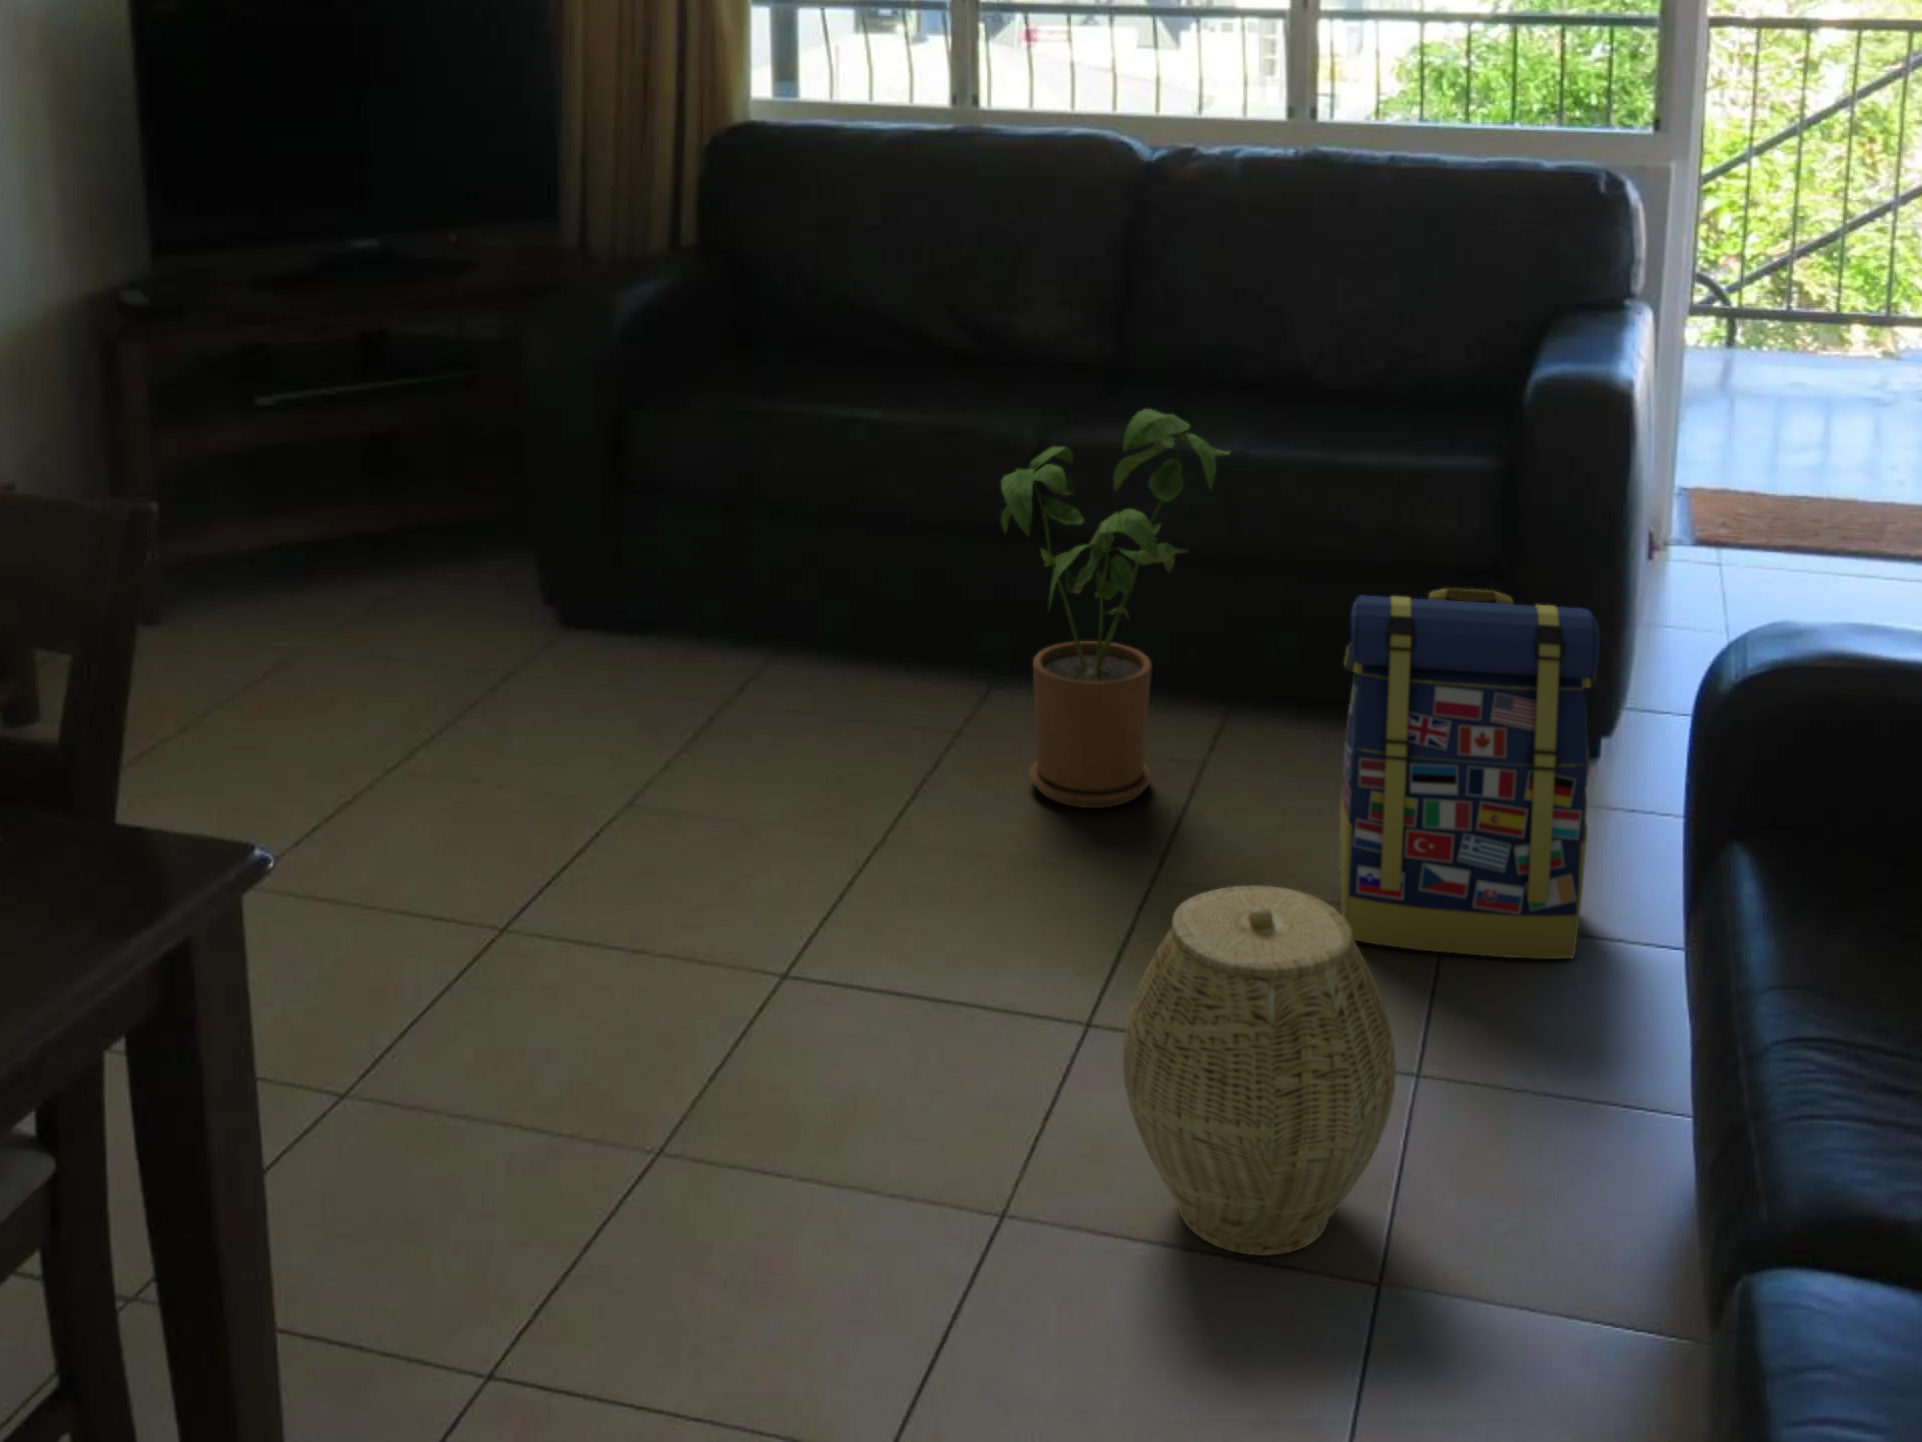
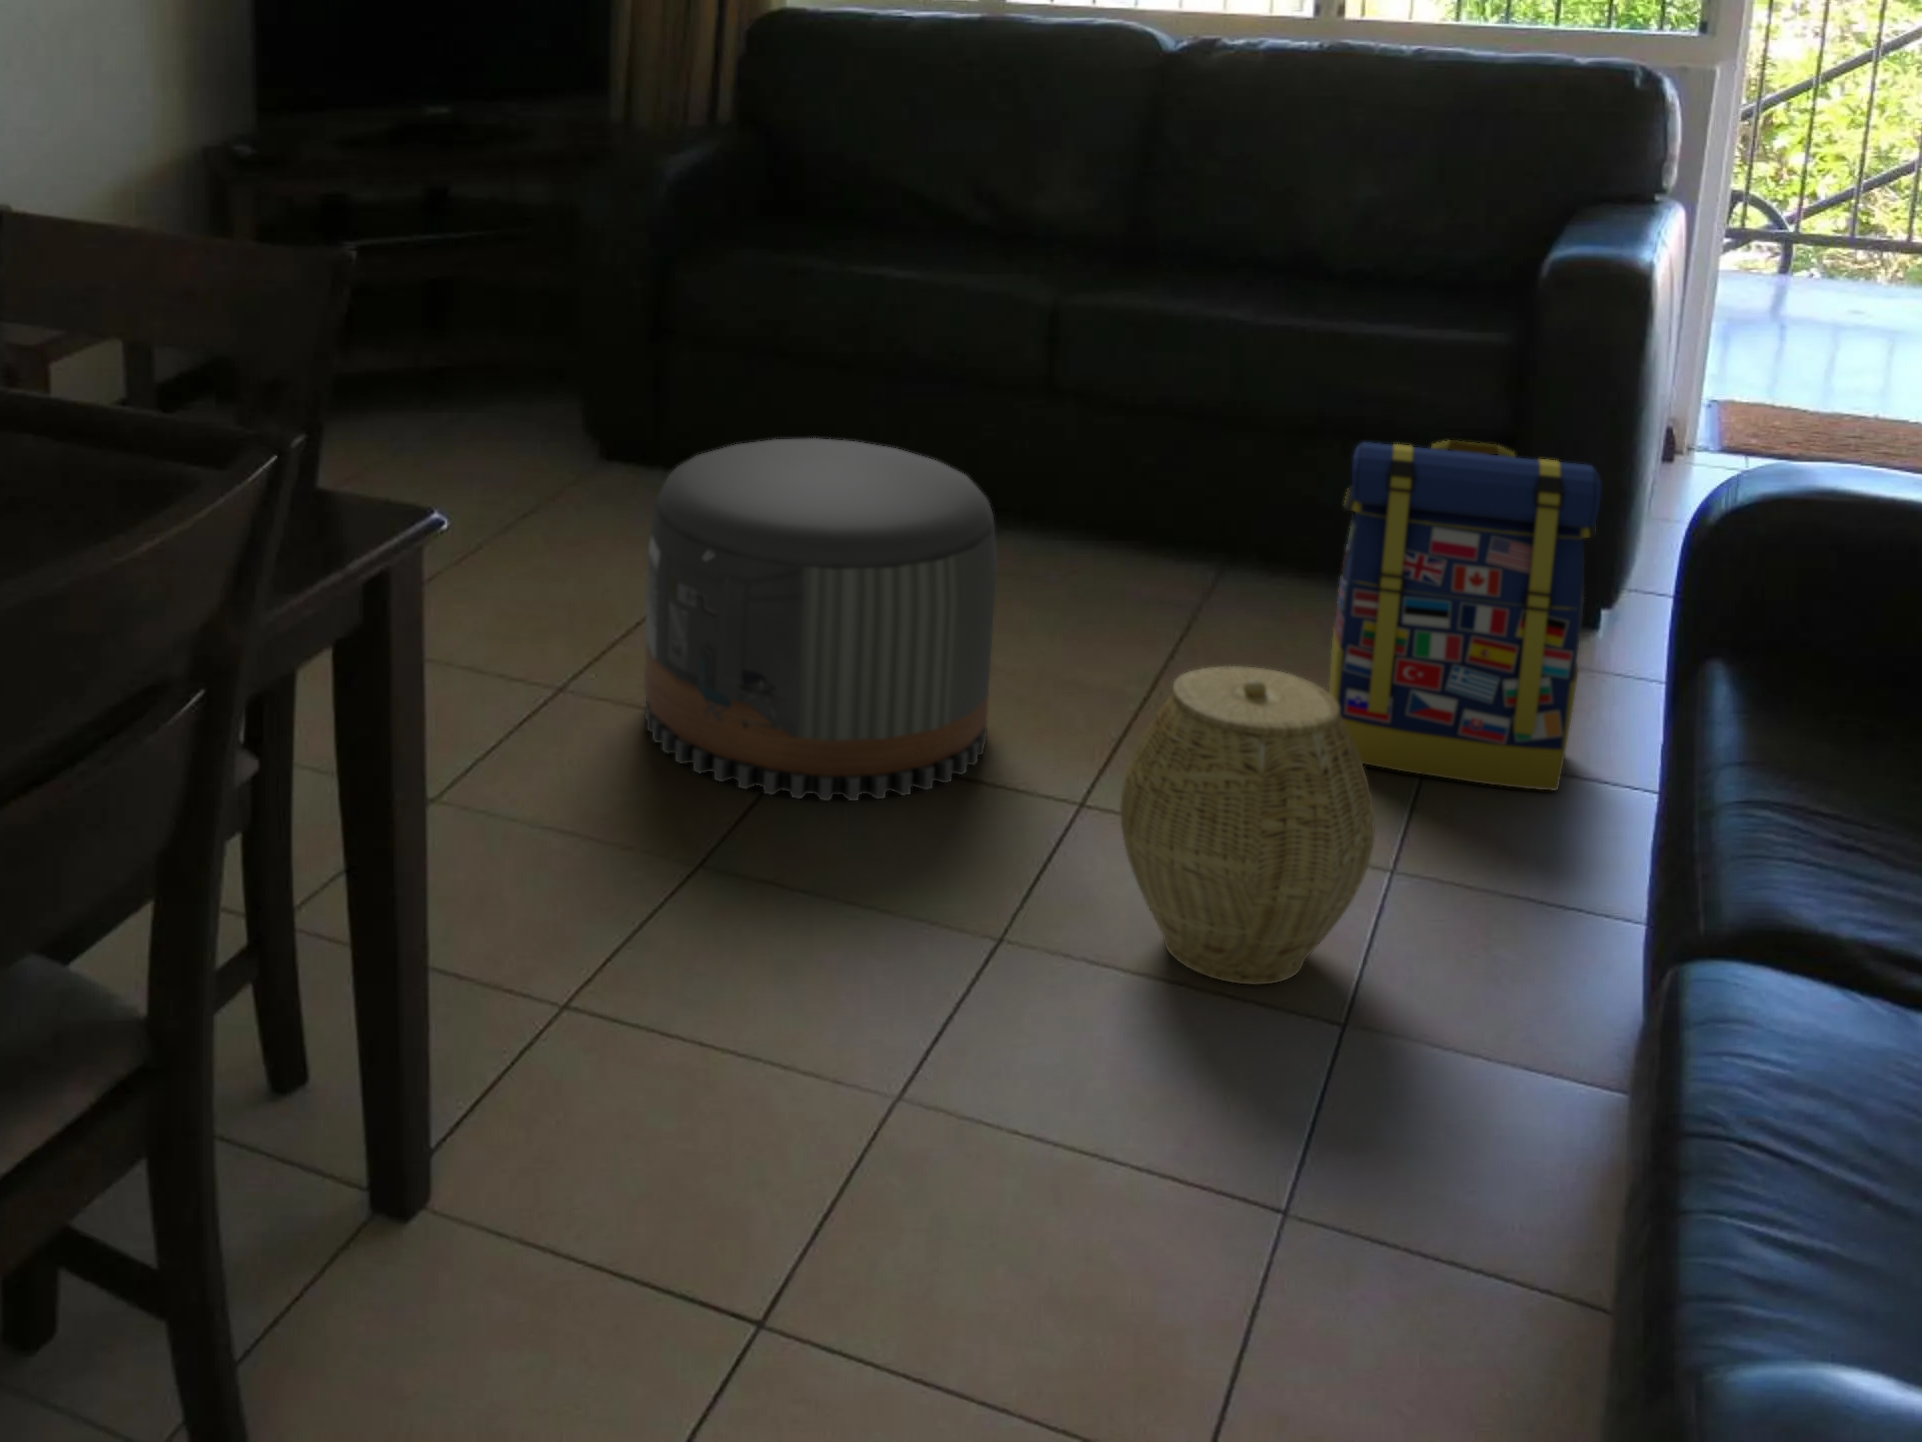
house plant: present [1001,409,1230,808] -> none [1018,270,1242,636]
pouf: none [596,623,984,1055] -> present [644,438,997,801]

